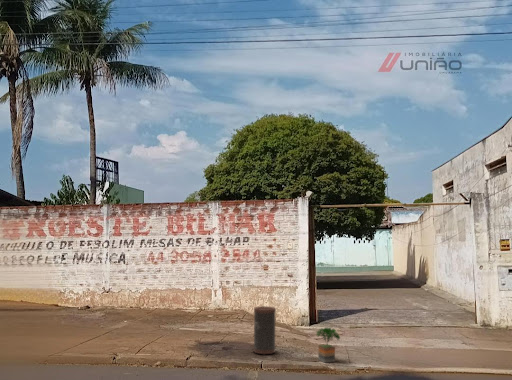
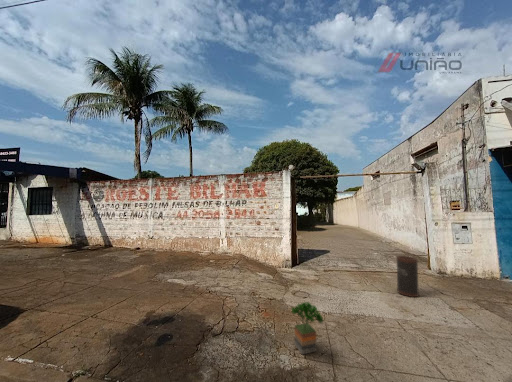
trash can: present [254,306,276,354] -> present [397,256,419,297]

